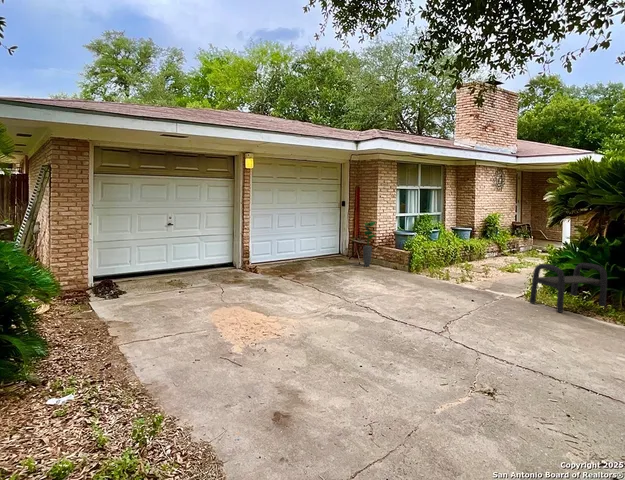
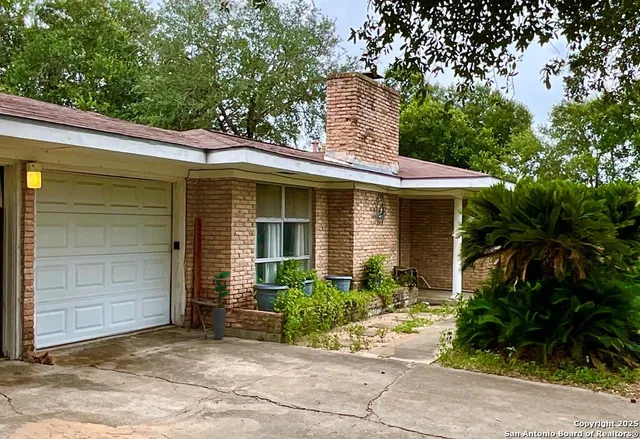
bench: present [530,263,607,312] -> none [450,313,531,377]

